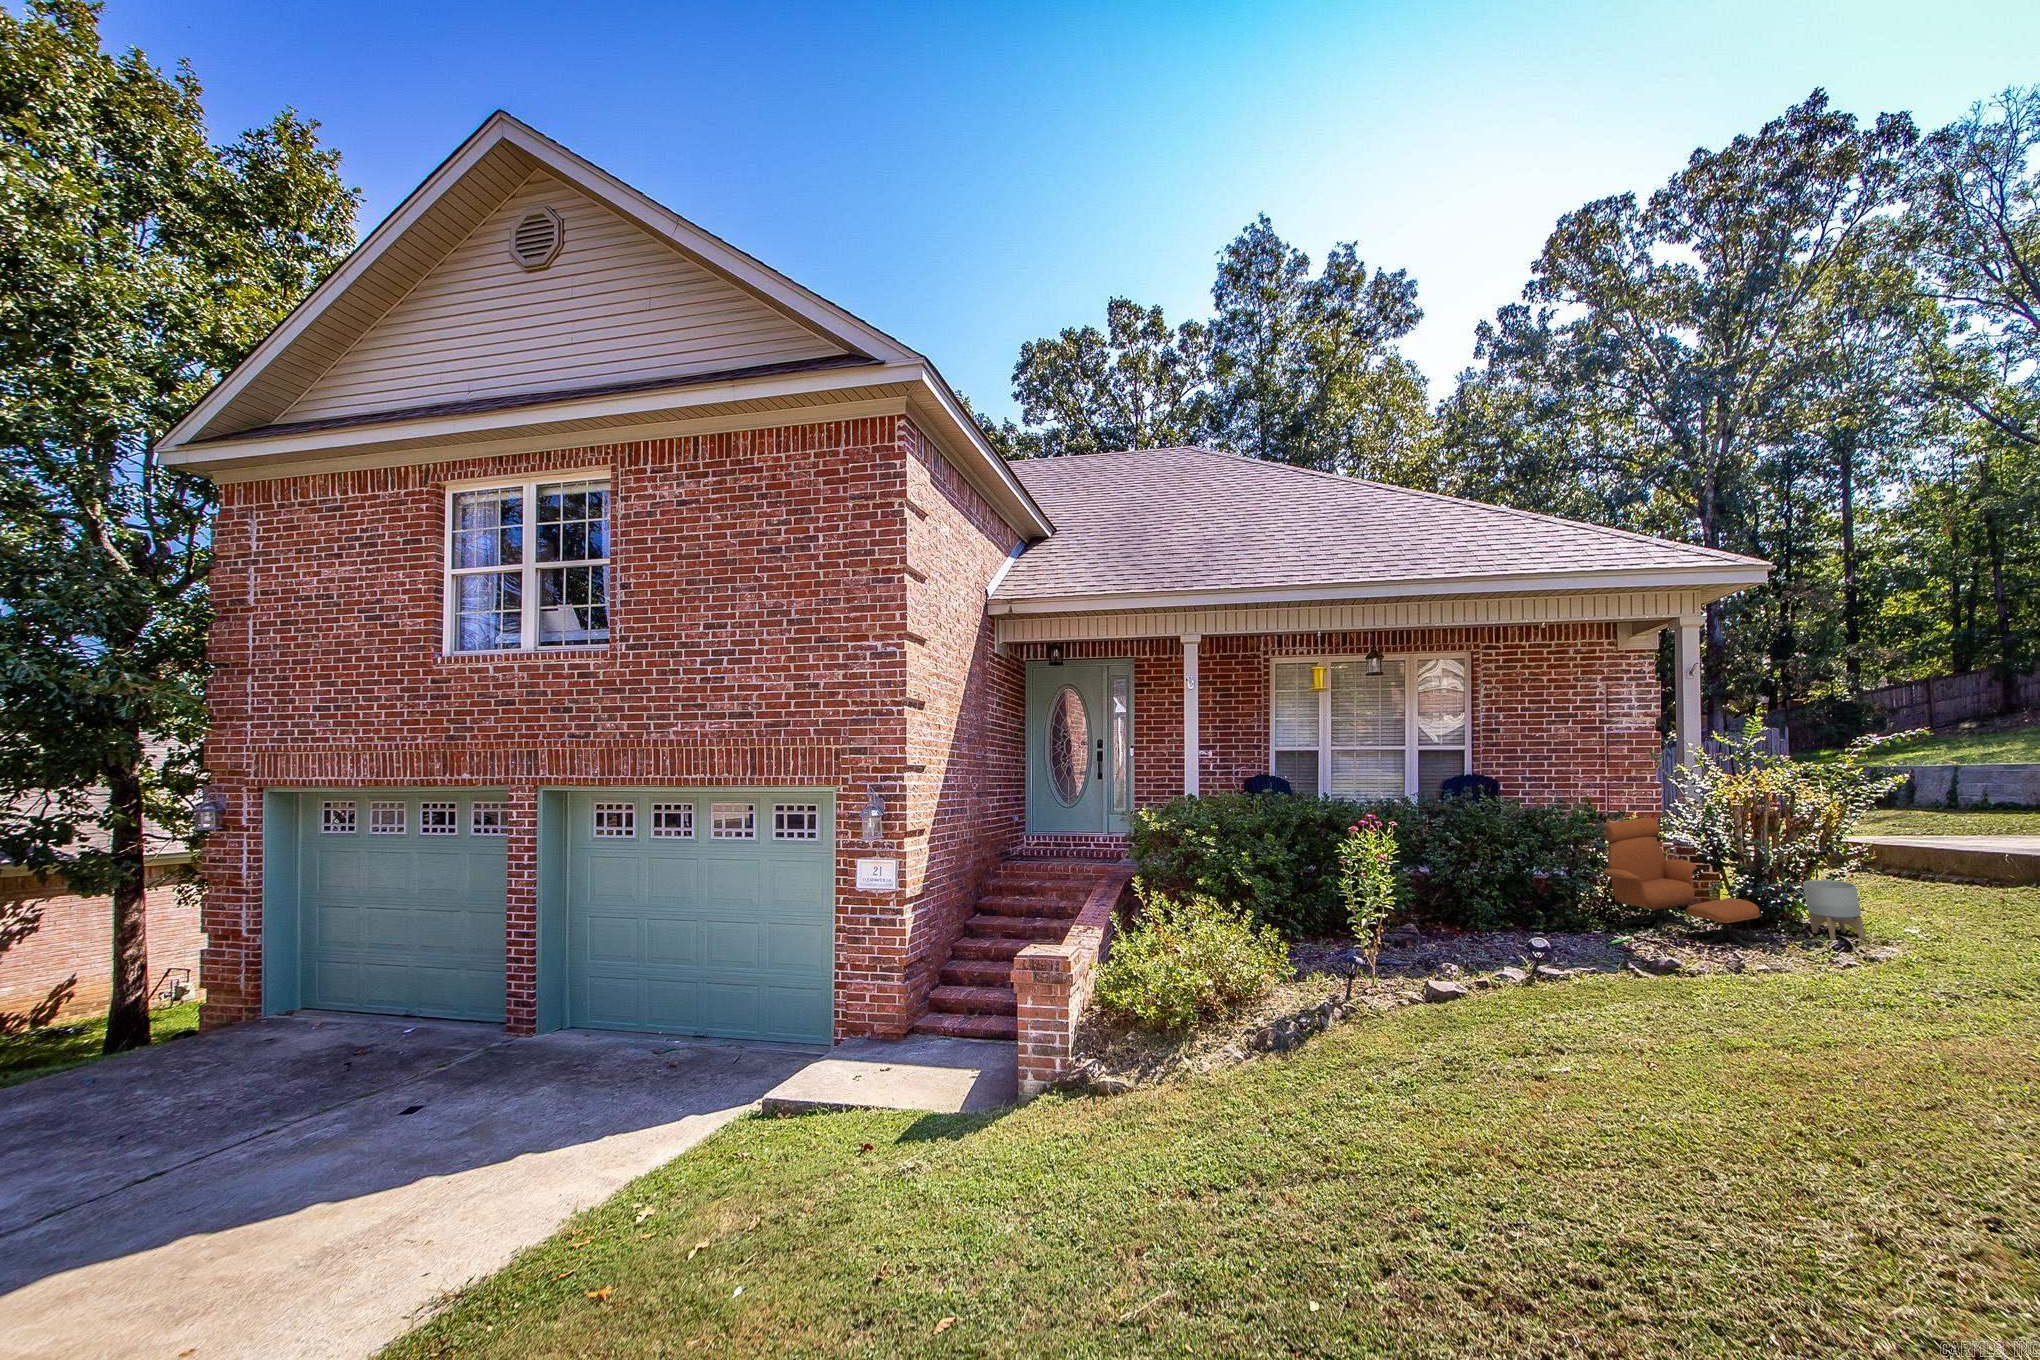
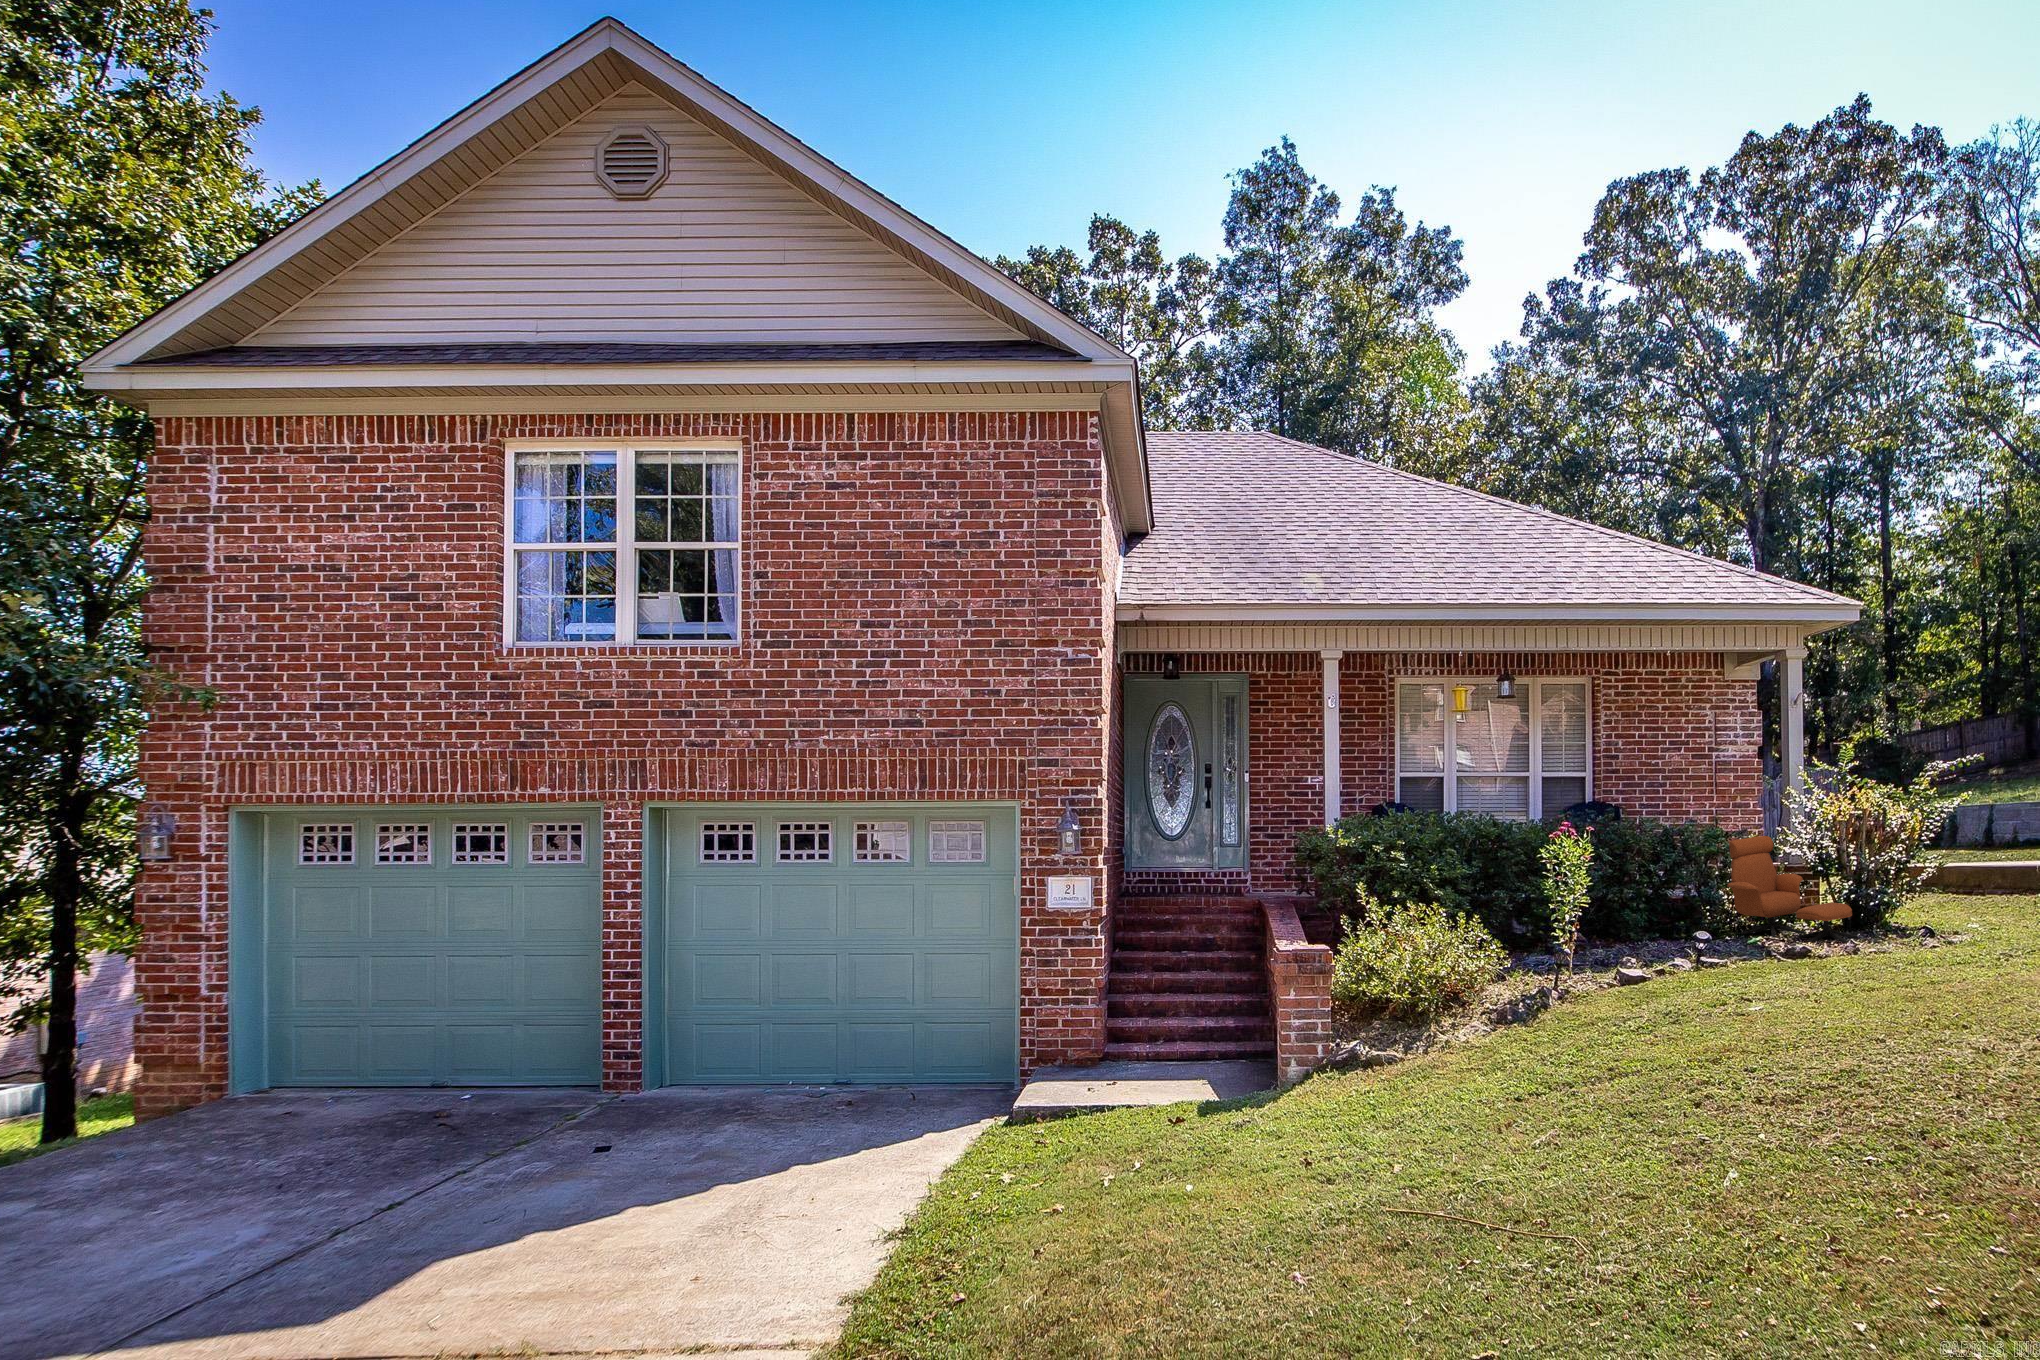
planter: present [1803,880,1866,940] -> none [1884,885,1928,934]

